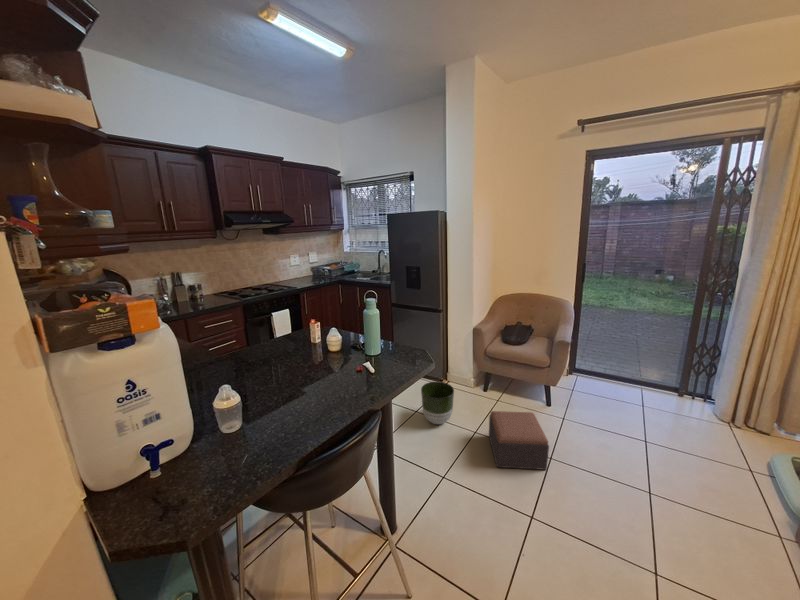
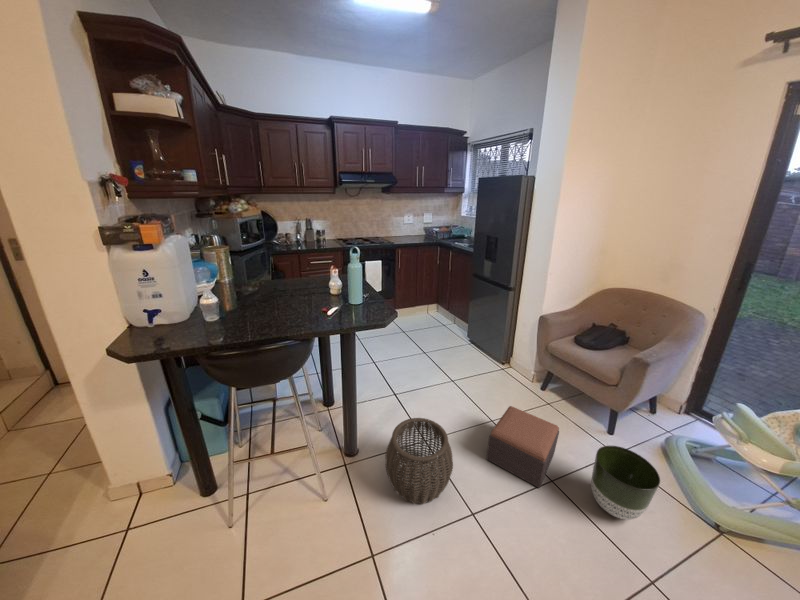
planter: present [421,381,454,424] -> present [591,445,660,520]
woven basket: none [430,451,501,545] -> present [386,418,453,504]

